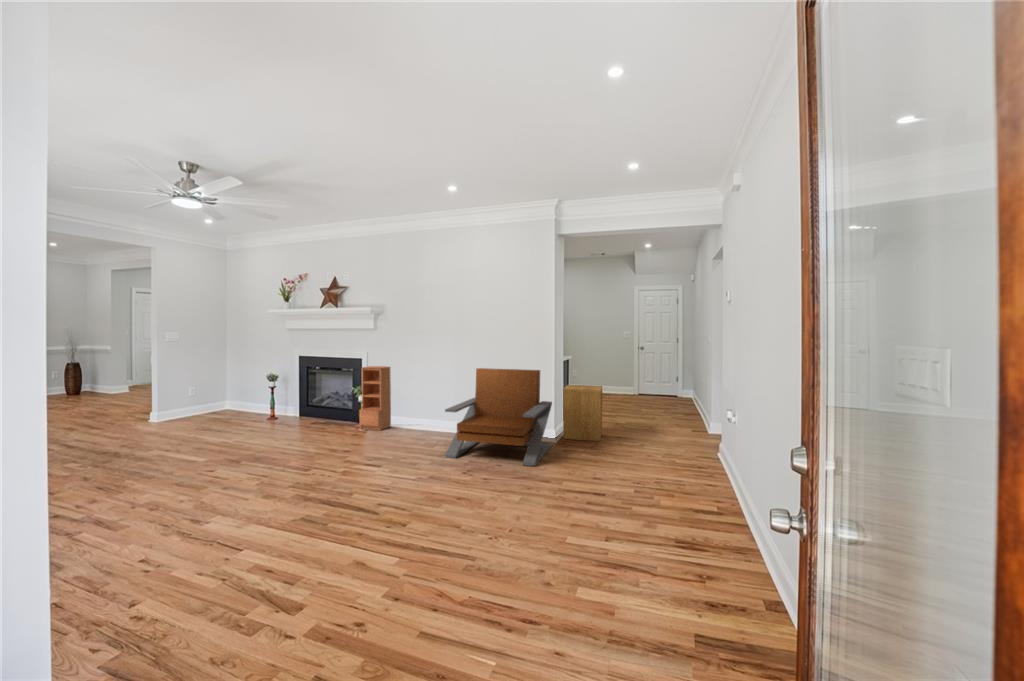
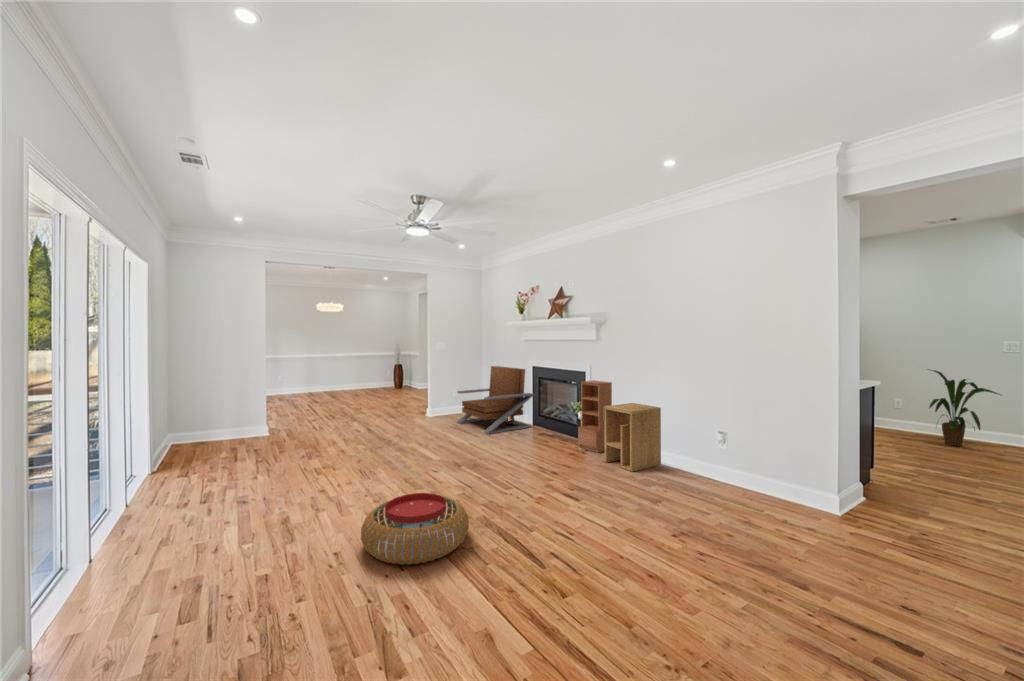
house plant: none [588,349,622,397] -> present [929,370,1000,446]
lounge chair: present [445,368,552,466] -> present [457,366,534,434]
side table: present [563,385,602,441] -> present [604,403,661,472]
pouf: none [171,480,297,551] -> present [361,493,469,565]

